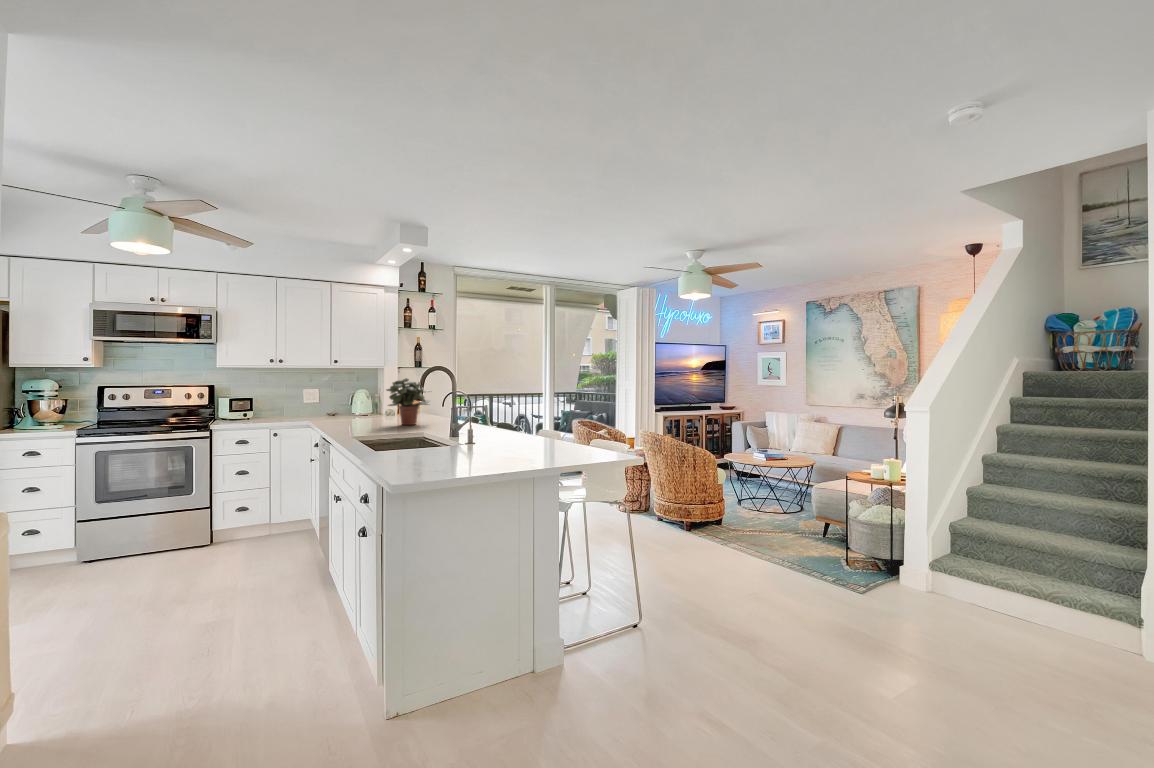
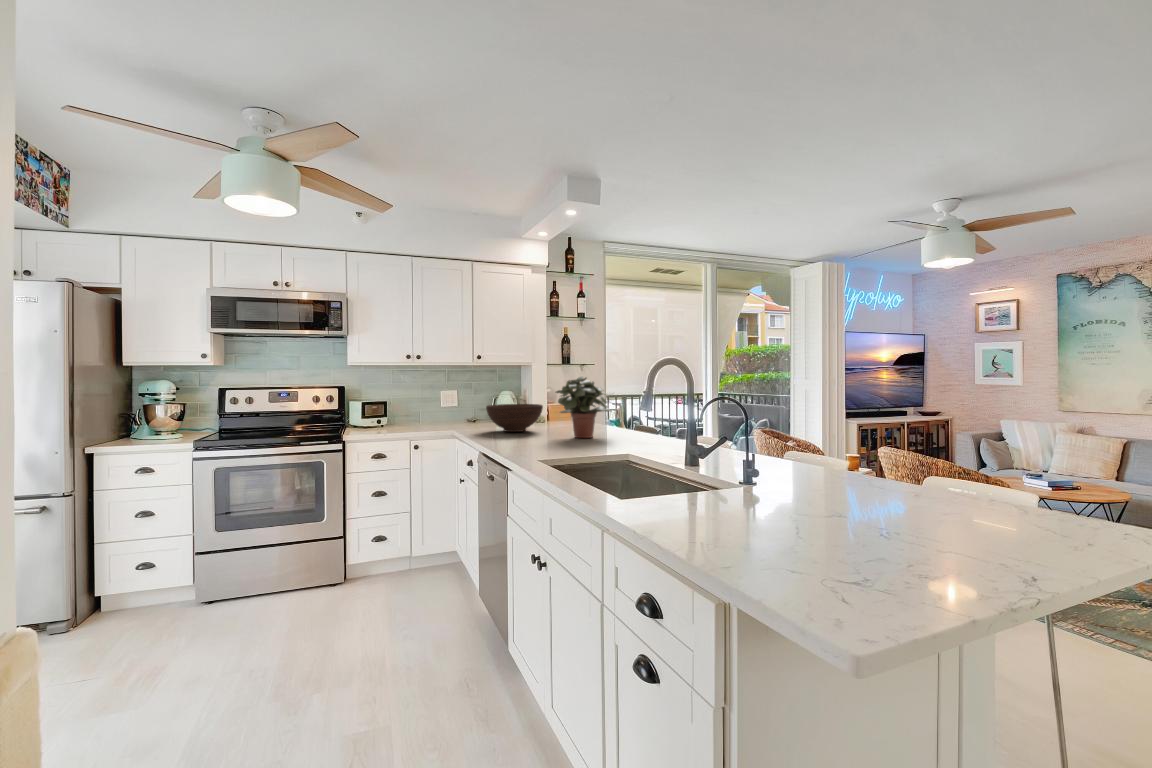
fruit bowl: none [335,400,382,422] -> present [486,404,543,432]

